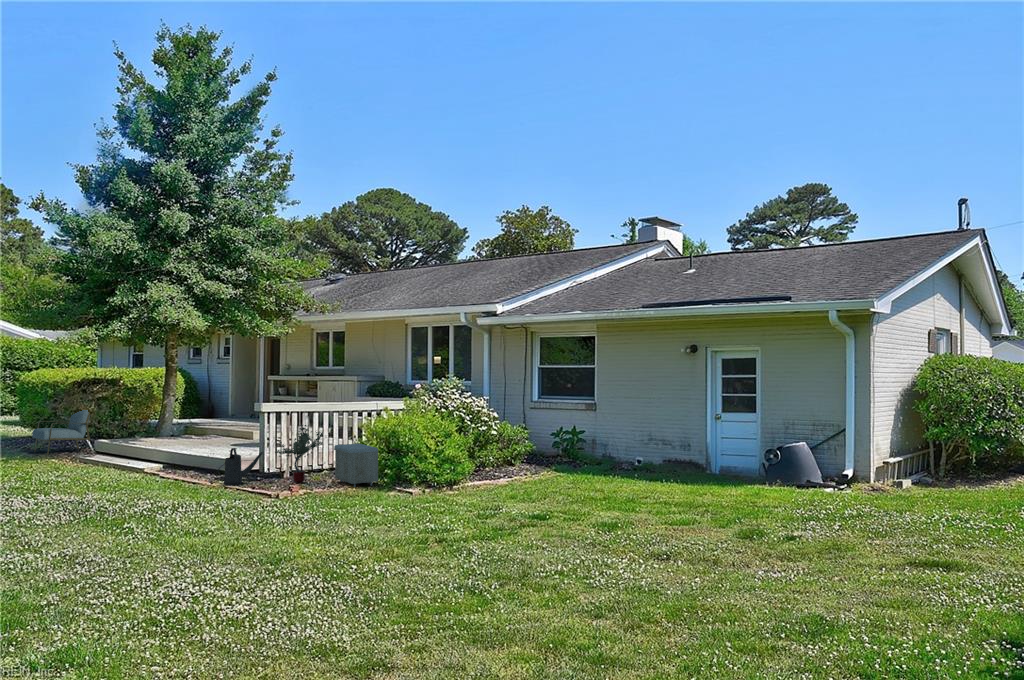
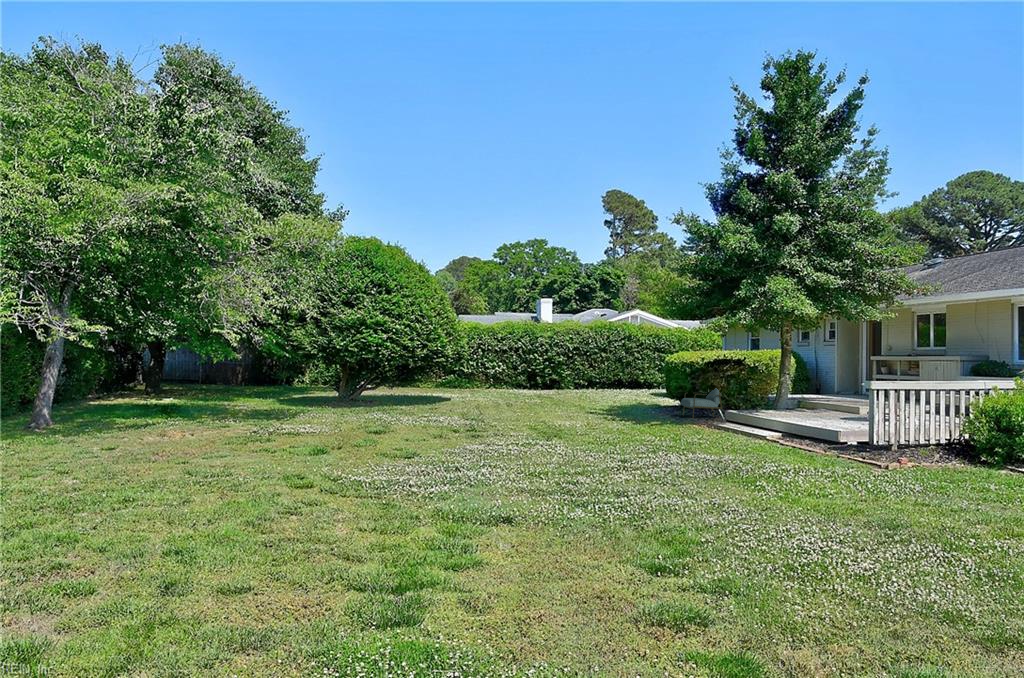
potted tree: present [275,425,323,483] -> none [881,402,930,455]
storage bench: present [334,444,378,487] -> none [941,422,989,463]
watering can: present [218,448,263,485] -> none [831,420,871,452]

